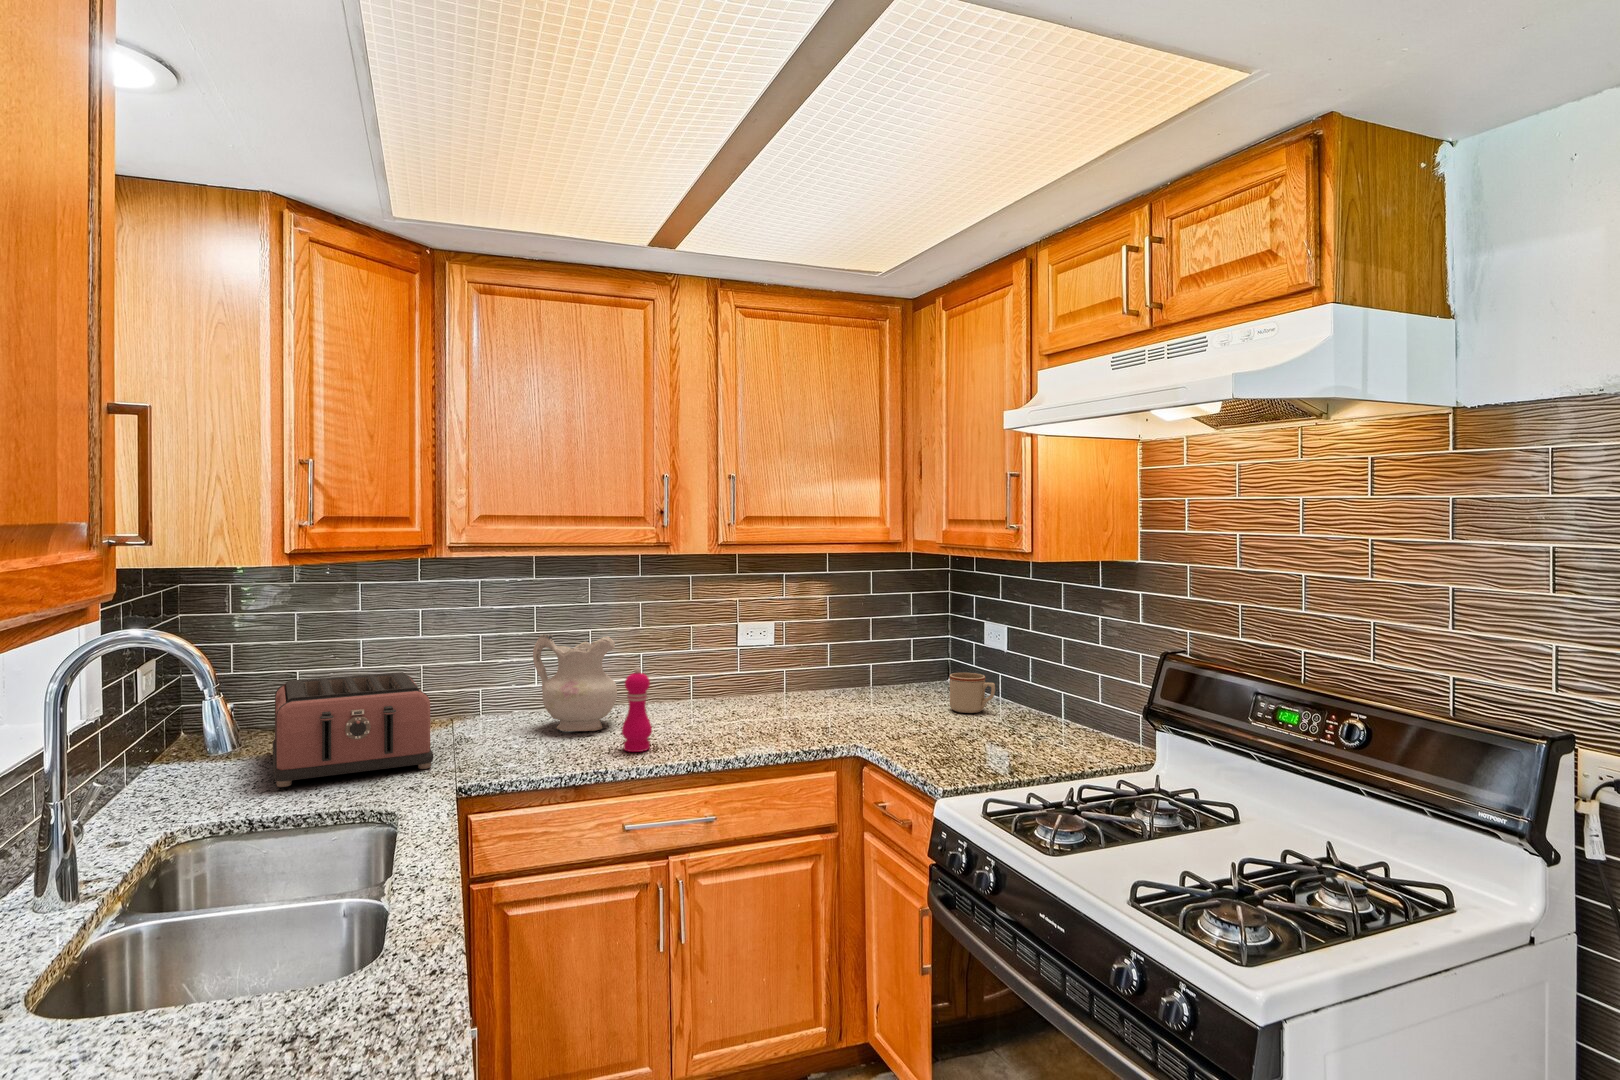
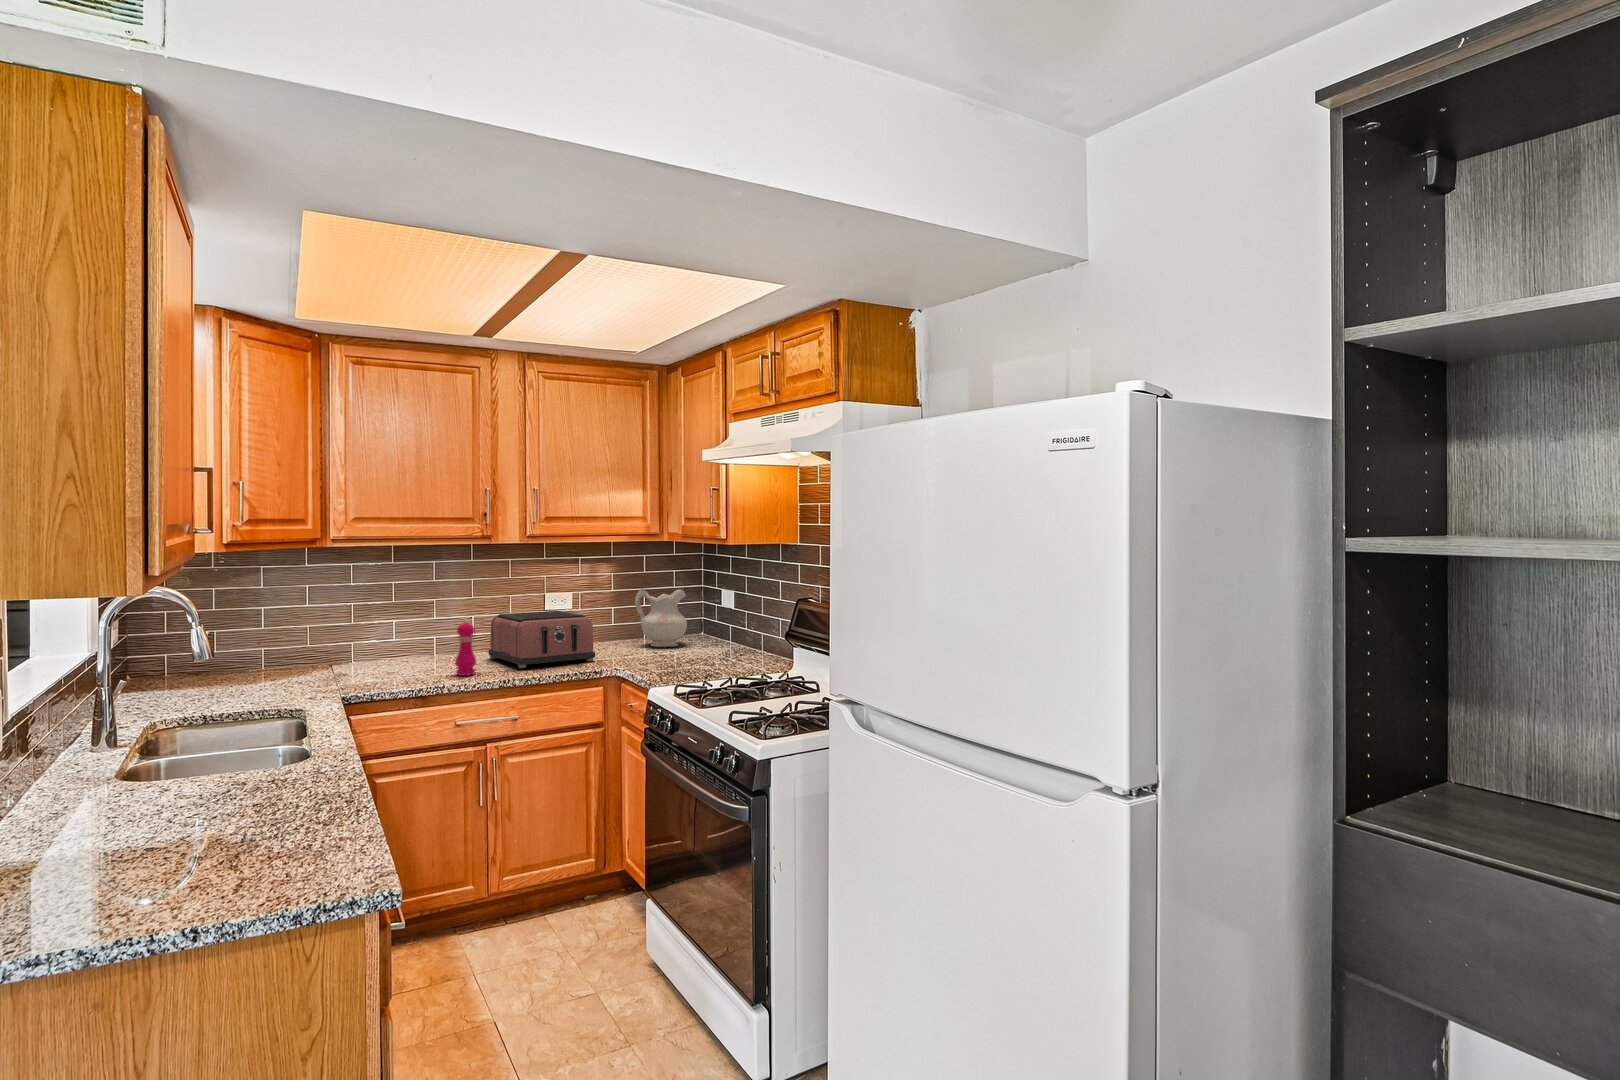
ceramic pitcher: present [533,634,617,731] -> present [635,588,687,647]
toaster: present [273,672,433,787] -> present [488,611,595,668]
mug: present [950,673,995,713] -> none [694,625,724,652]

